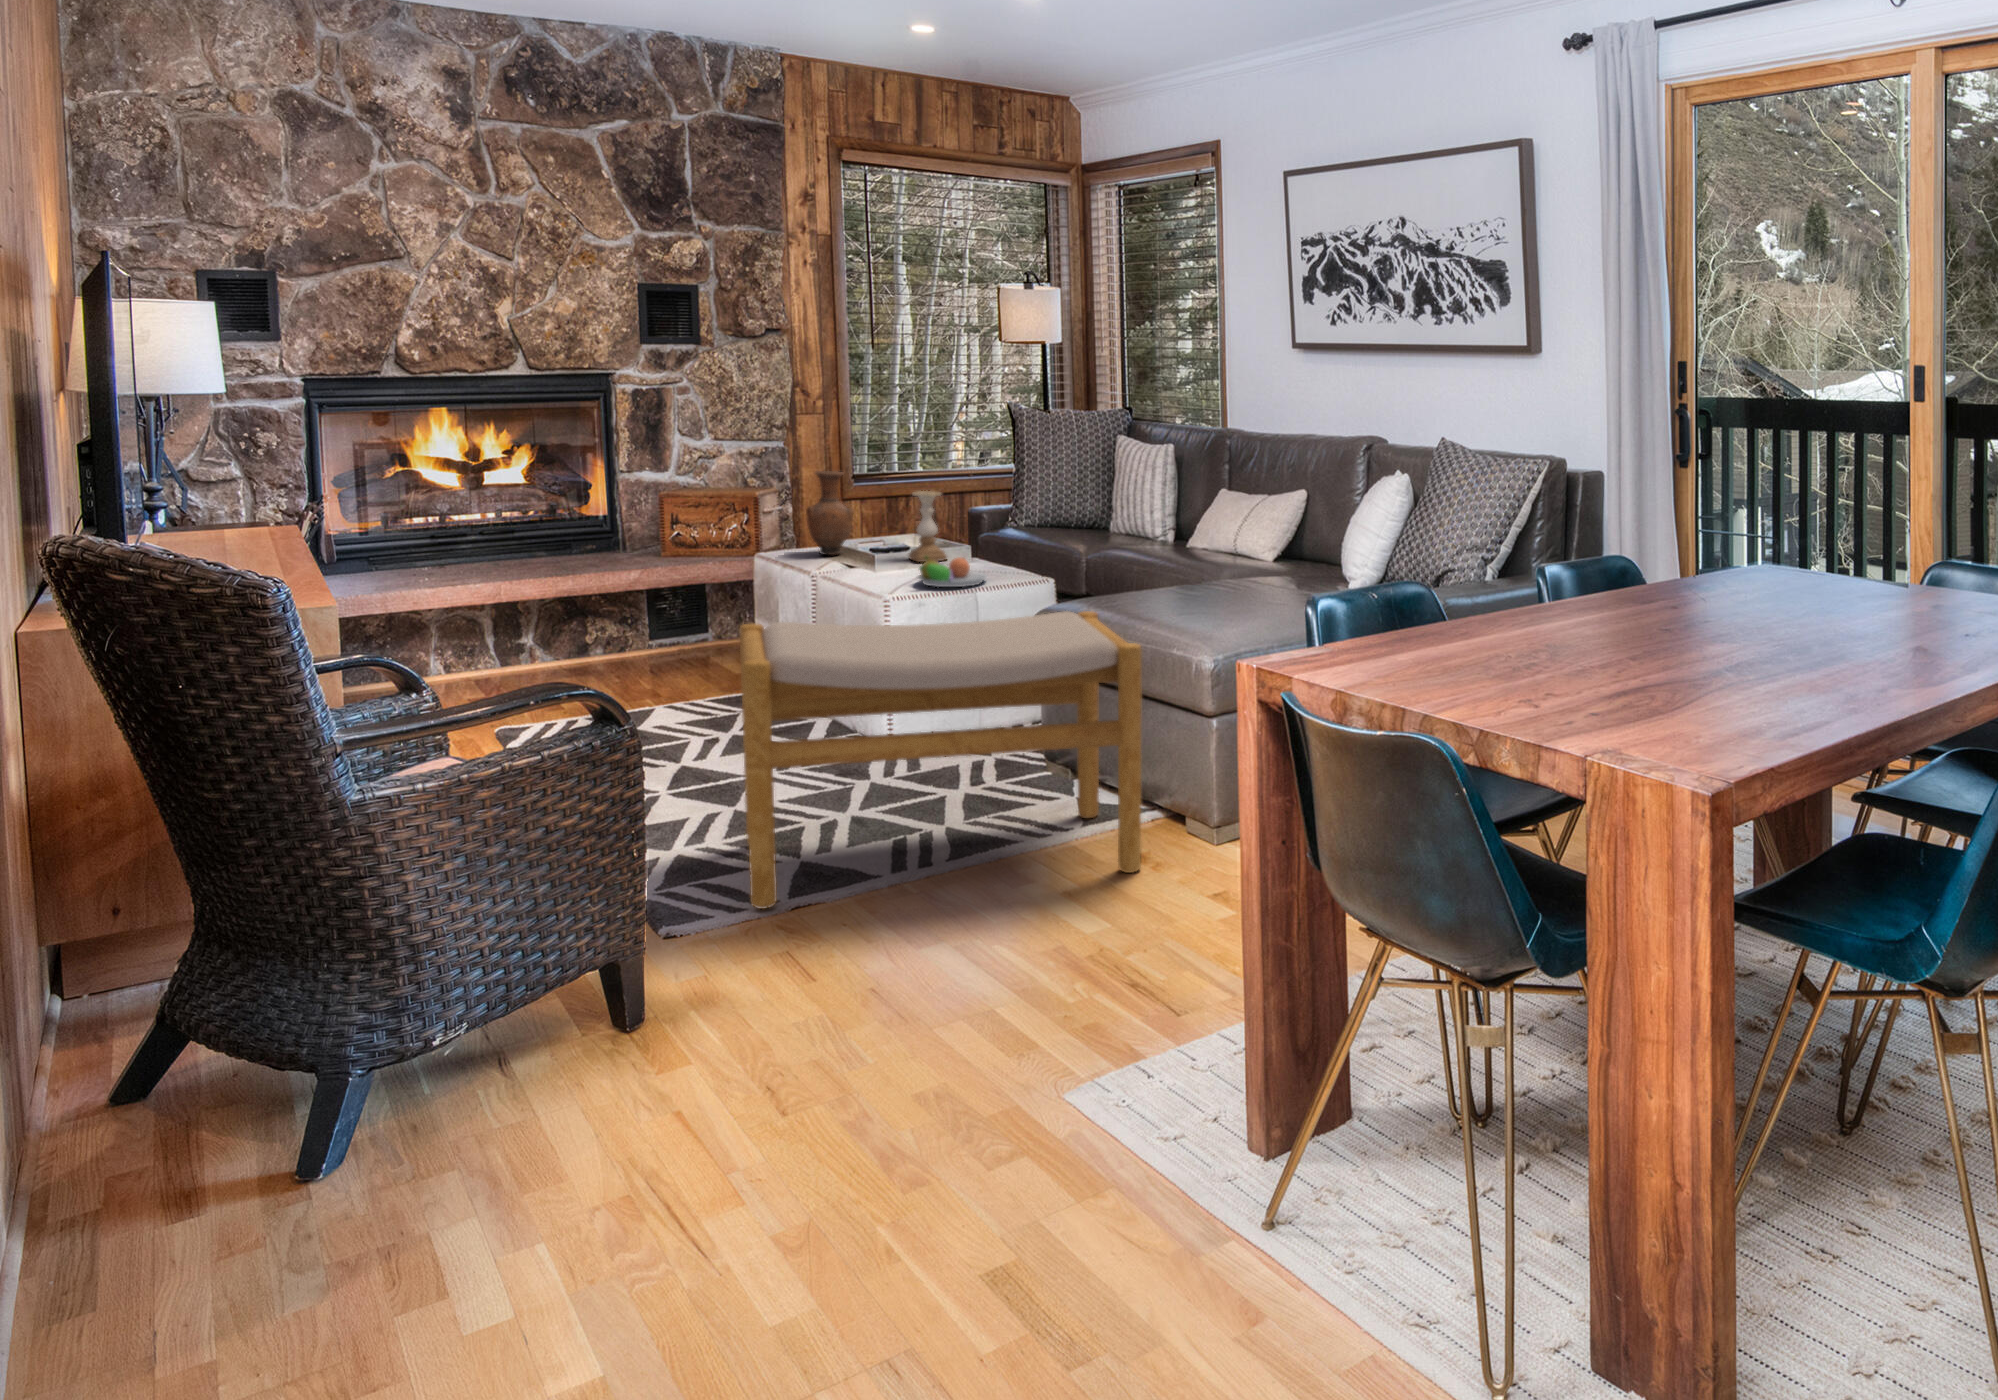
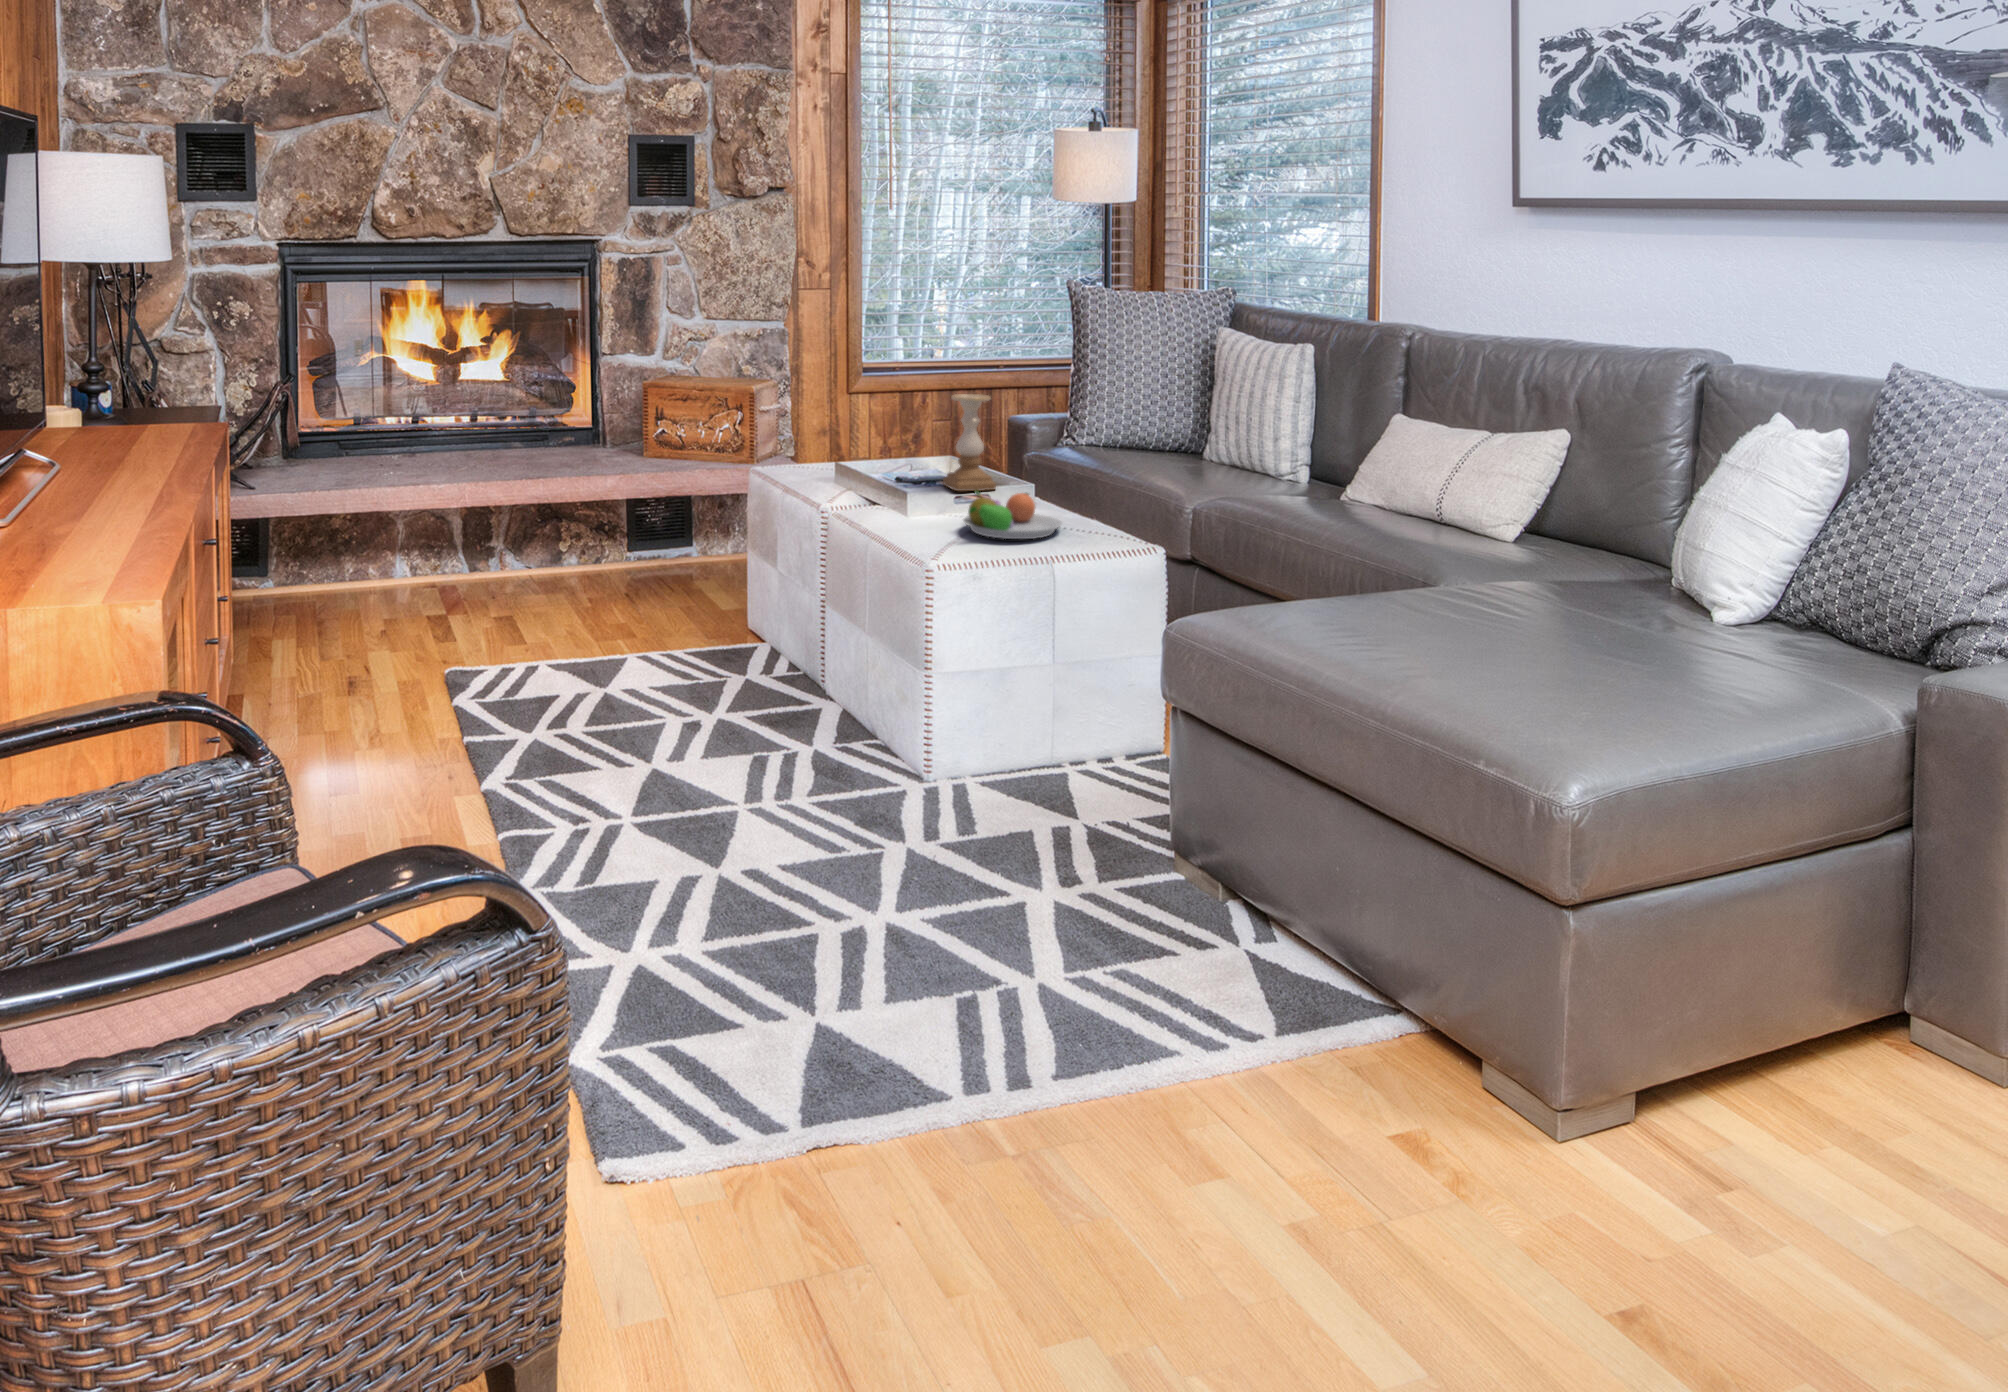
vase: present [806,471,854,555] -> none [813,364,873,477]
footstool: present [740,611,1142,909] -> none [725,630,1463,1205]

